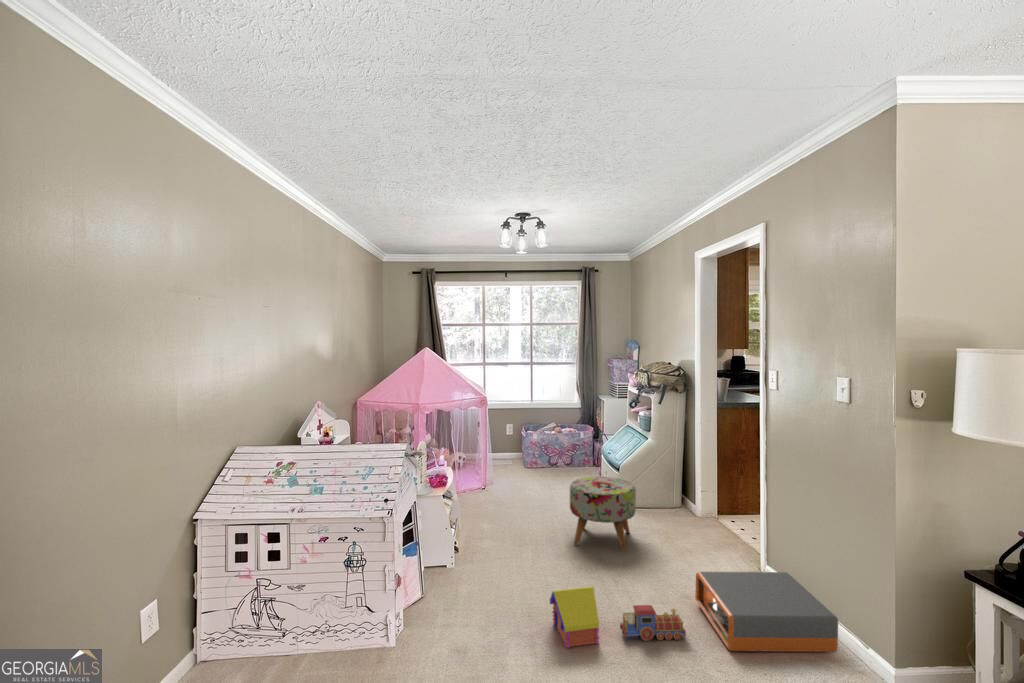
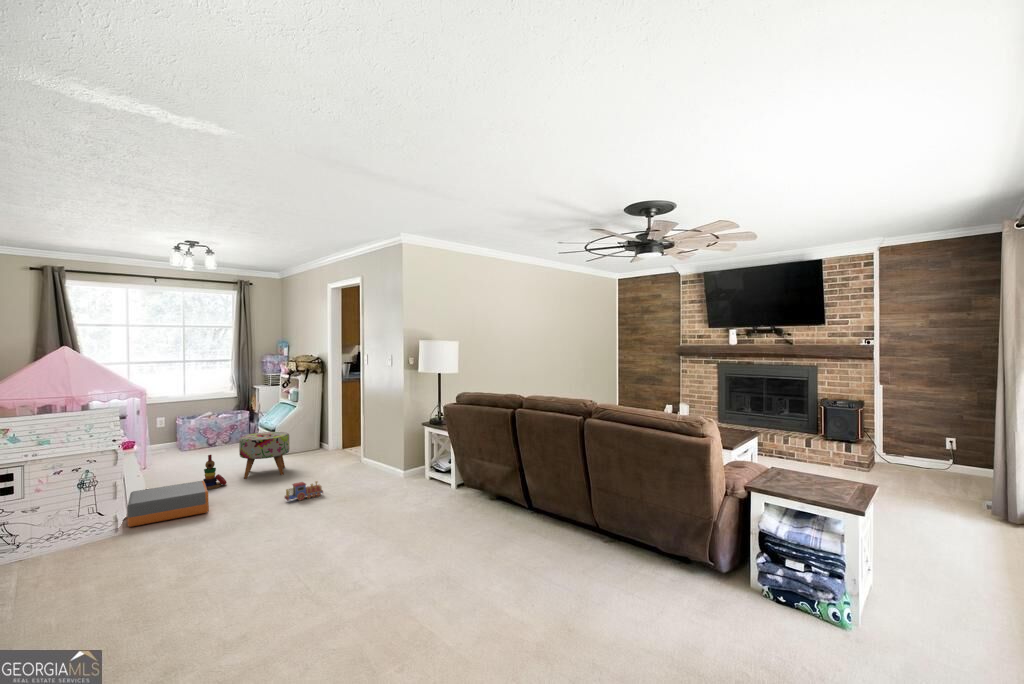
stacking toy: none [511,507,551,558] -> present [203,455,227,489]
storage box: present [695,572,838,652] -> present [127,481,209,527]
toy house: present [550,586,599,648] -> none [237,478,272,512]

